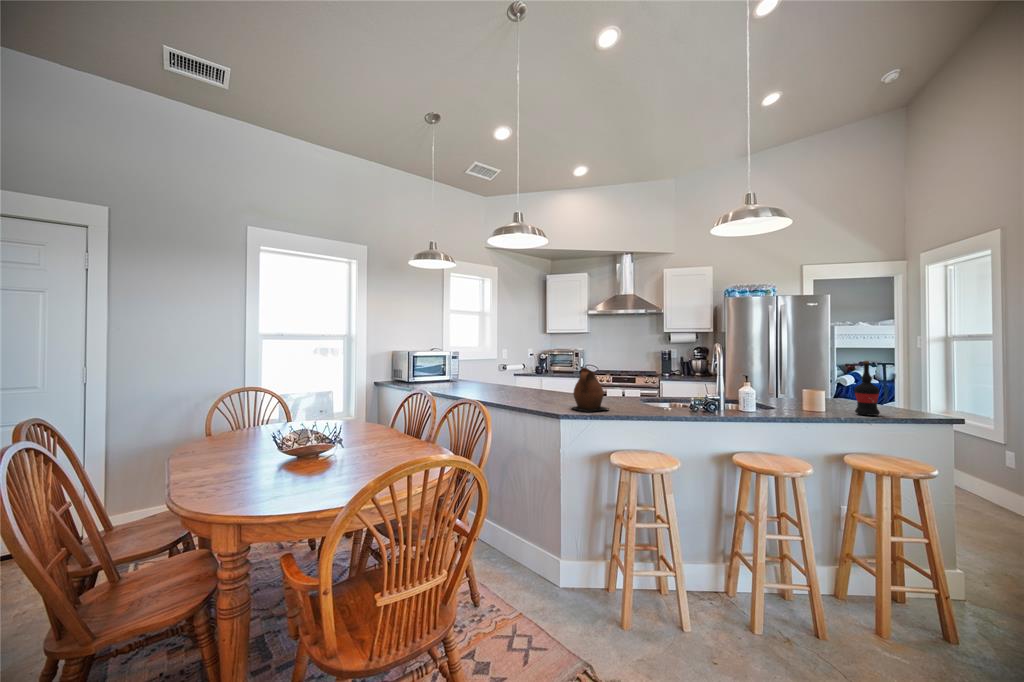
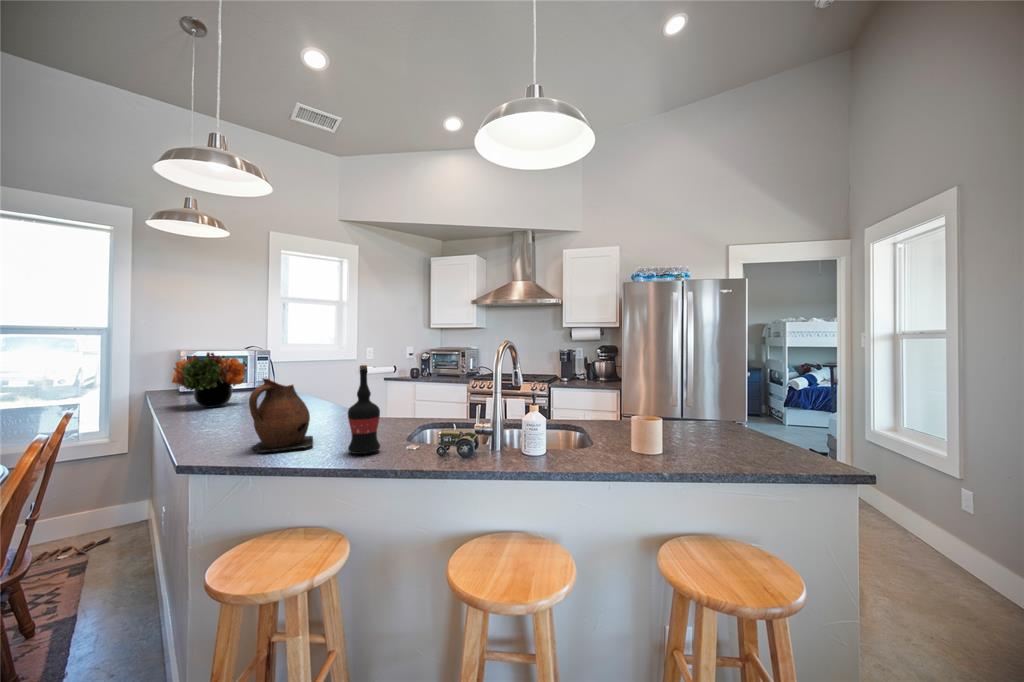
flower arrangement: none [437,353,480,392] -> present [172,352,246,408]
wine bottle: present [854,361,880,416] -> present [348,365,380,454]

